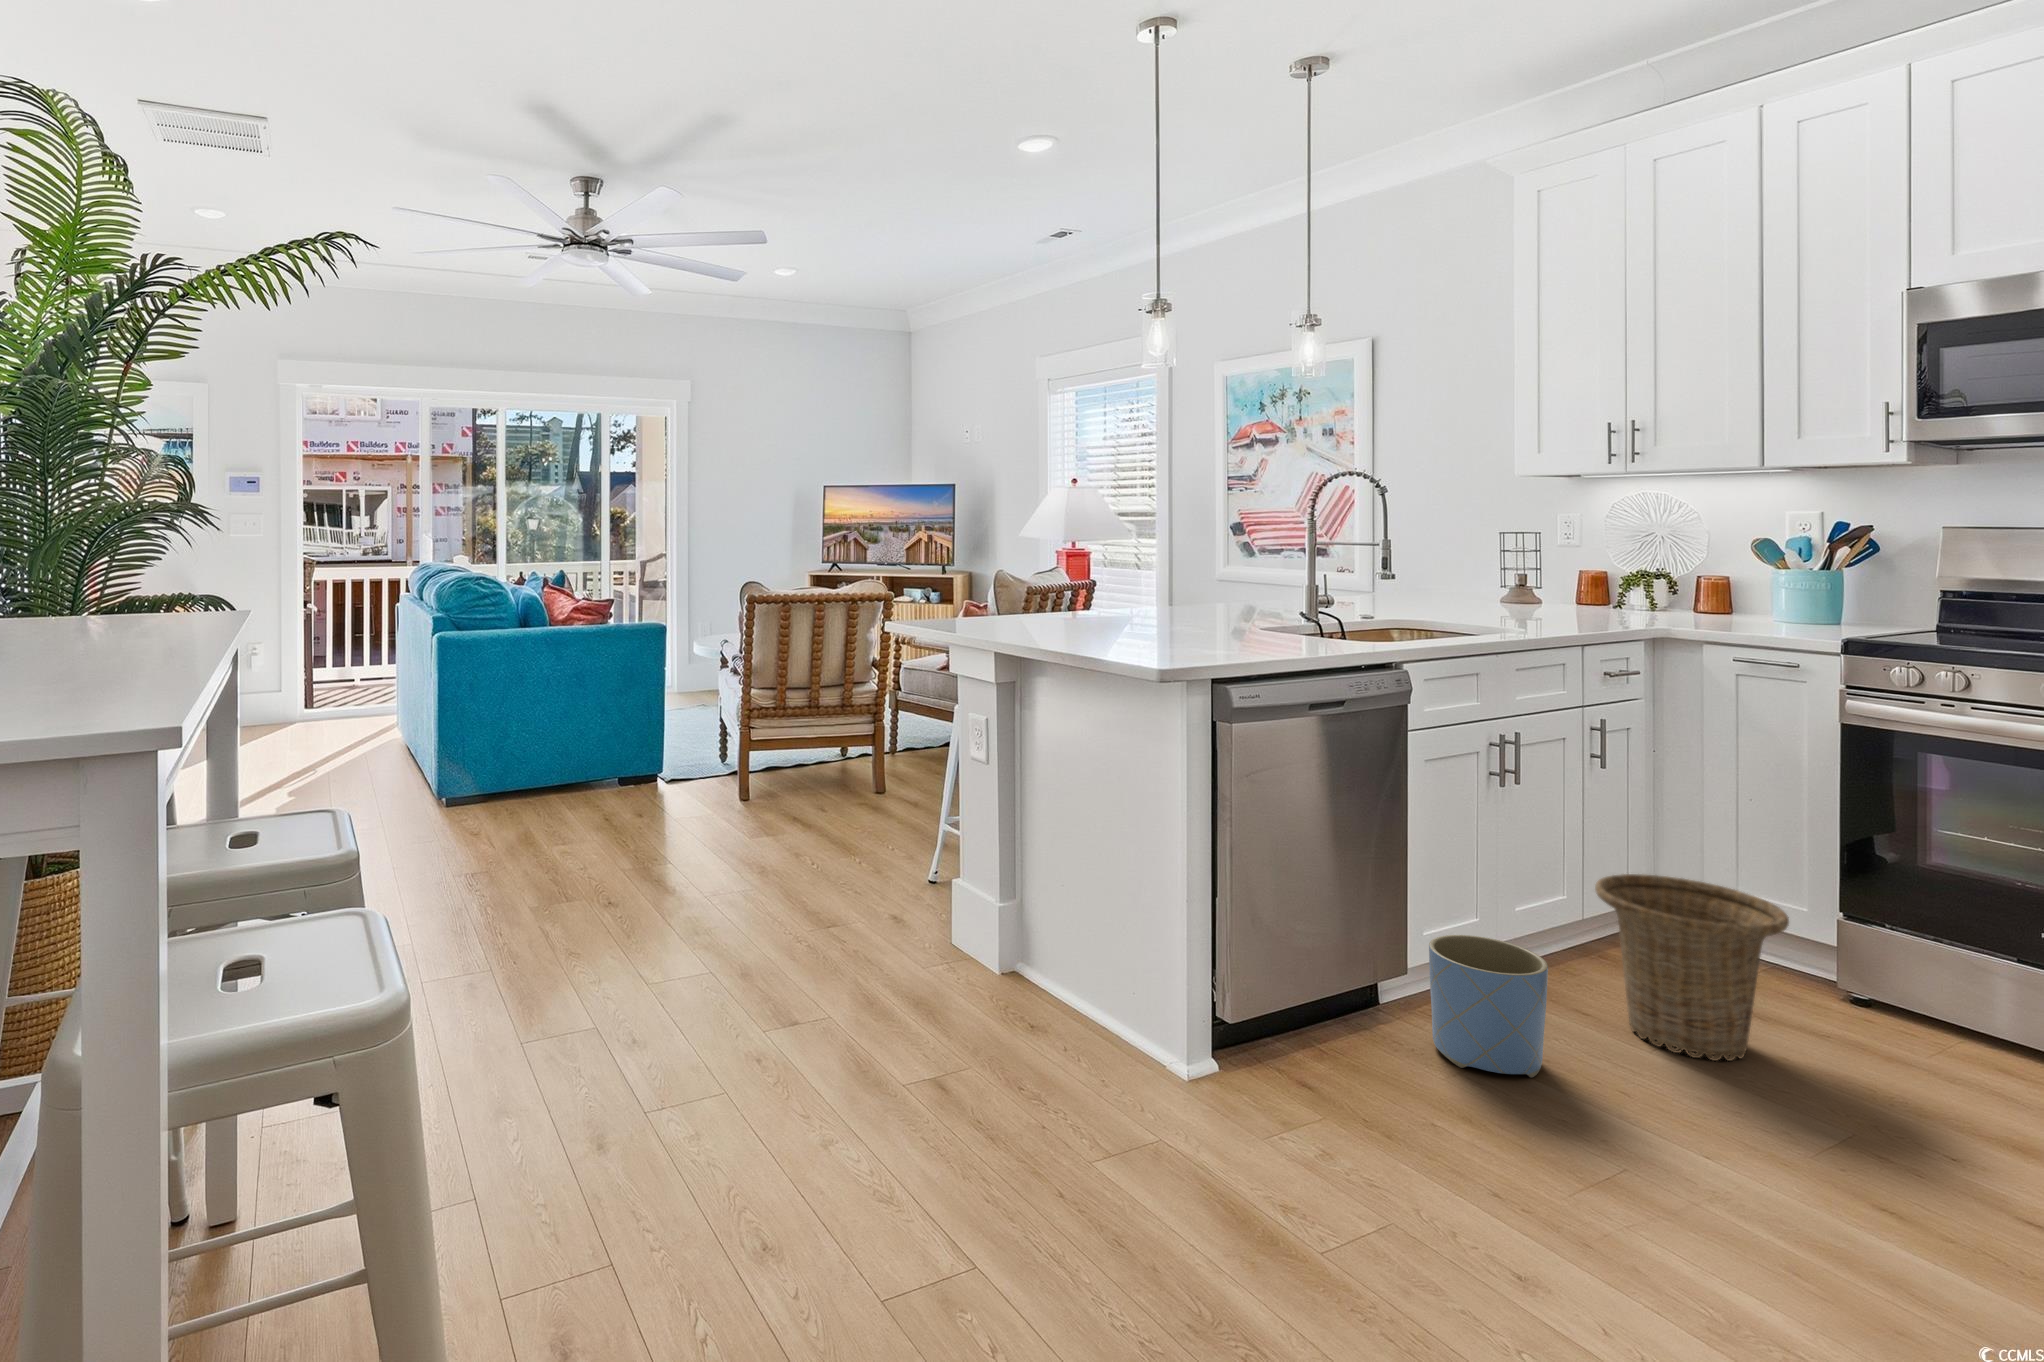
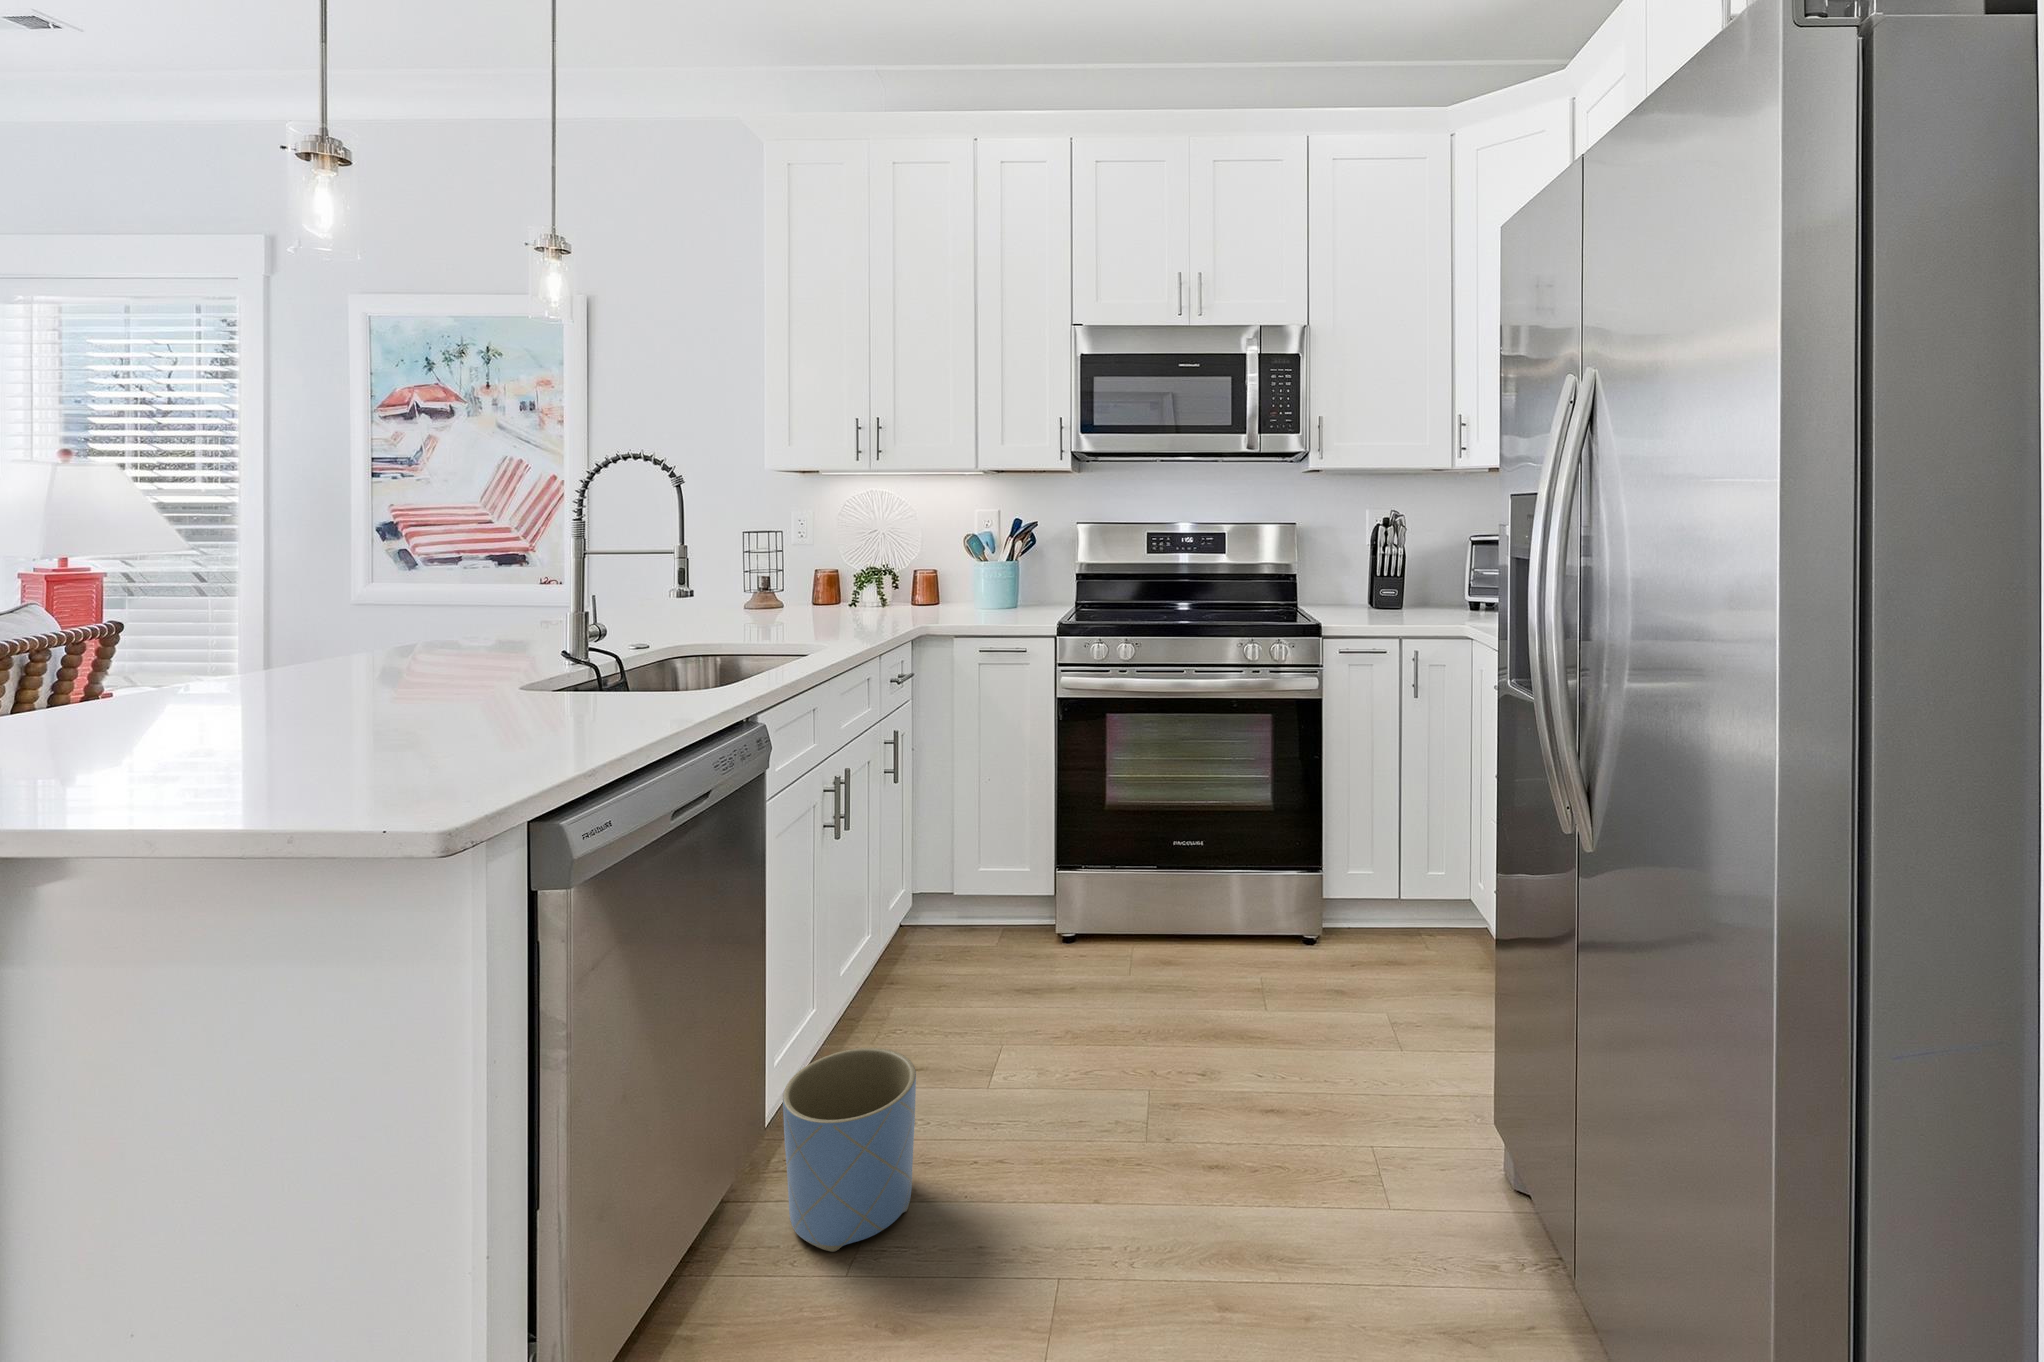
basket: present [1595,874,1789,1061] -> none [916,882,1071,1078]

